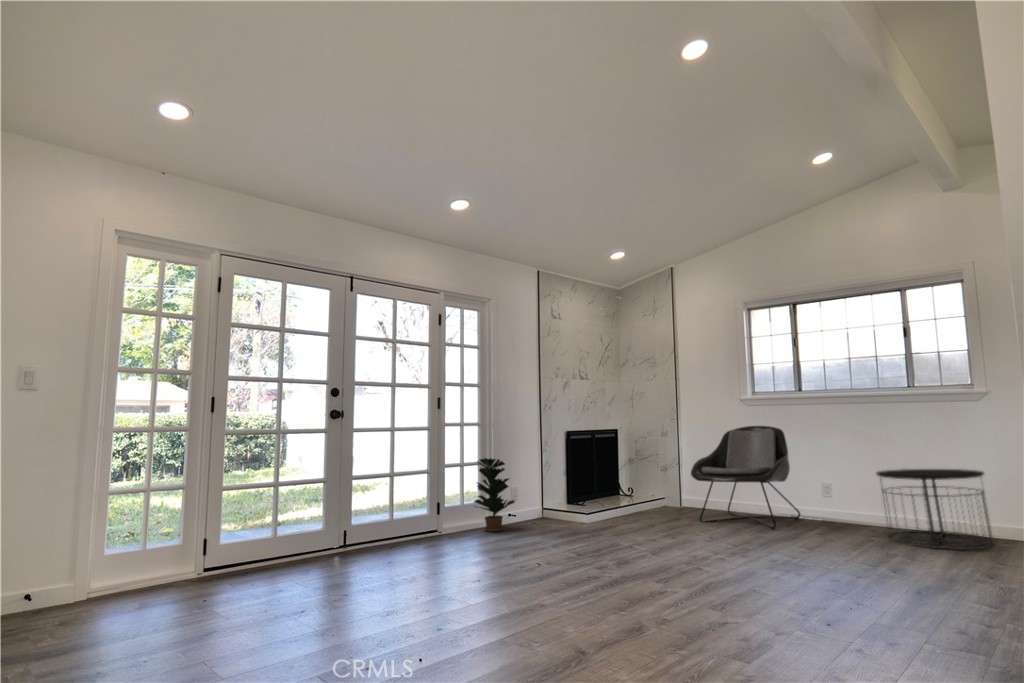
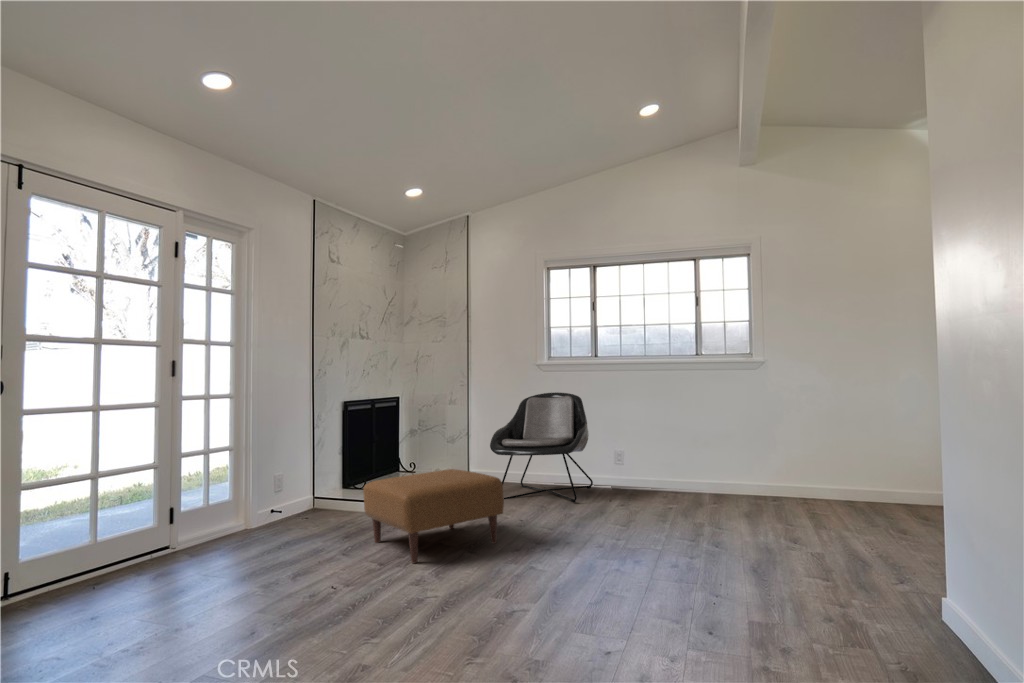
potted plant: present [474,458,515,532] -> none [223,440,283,539]
side table: present [876,469,994,550] -> none [668,433,760,510]
ottoman: none [571,488,685,559] -> present [363,469,504,563]

